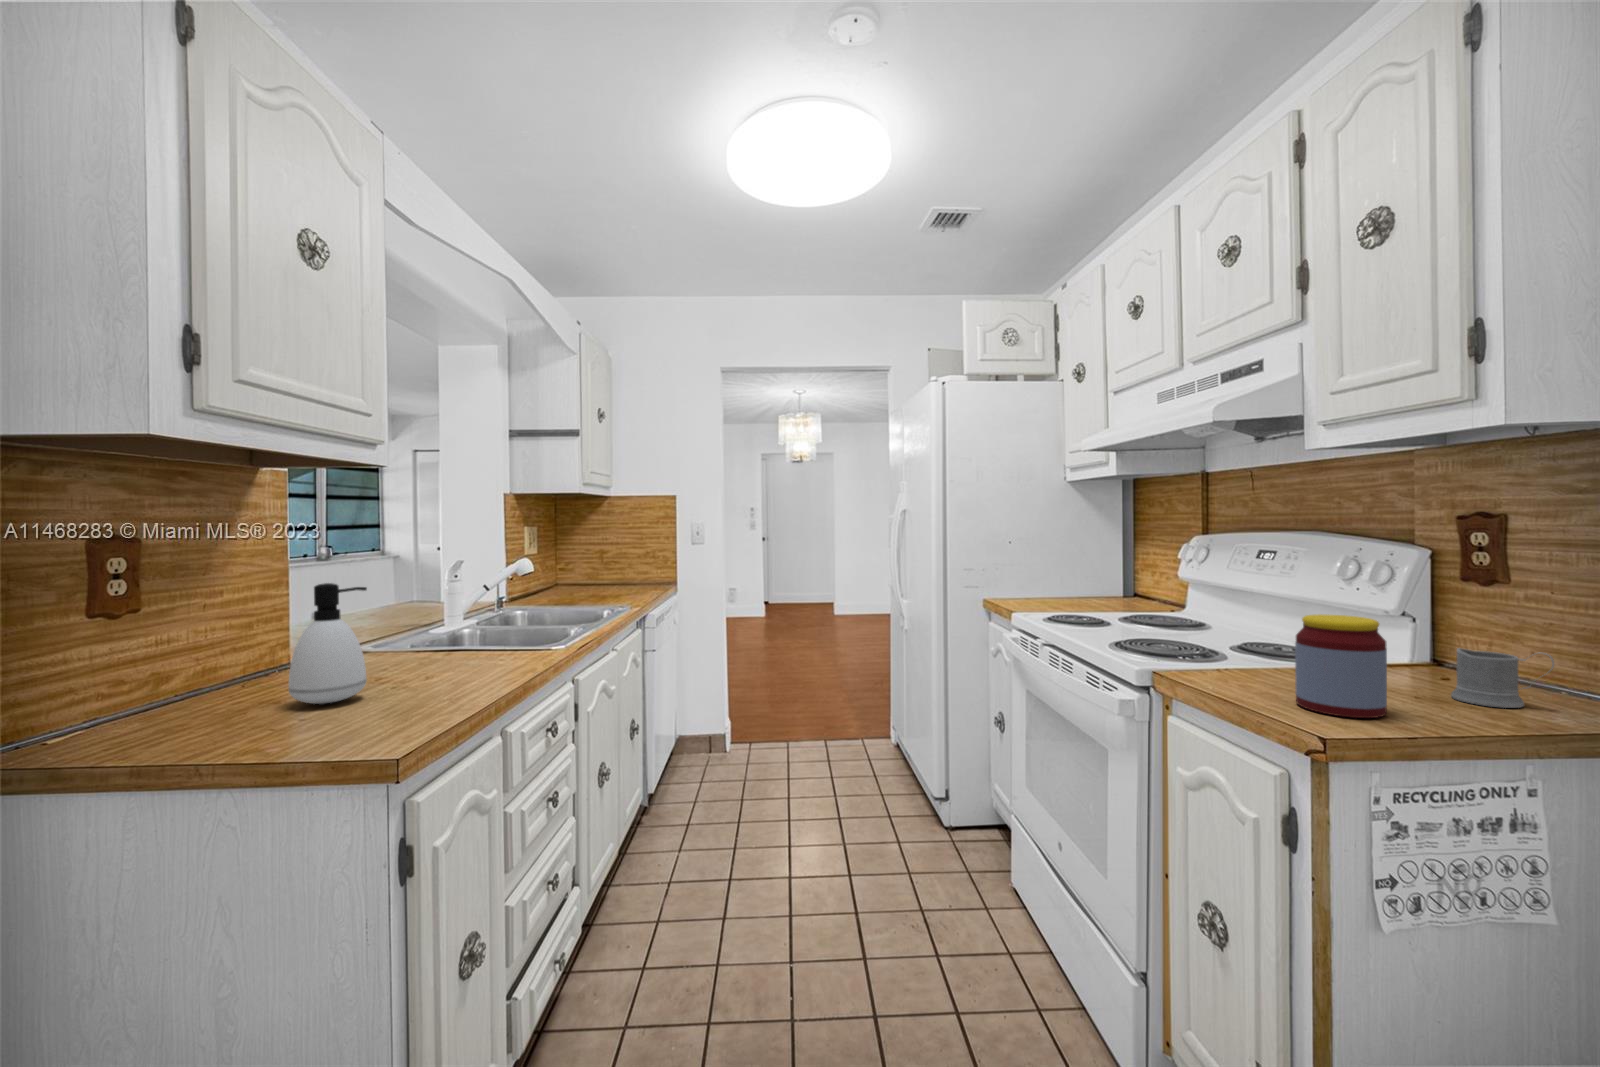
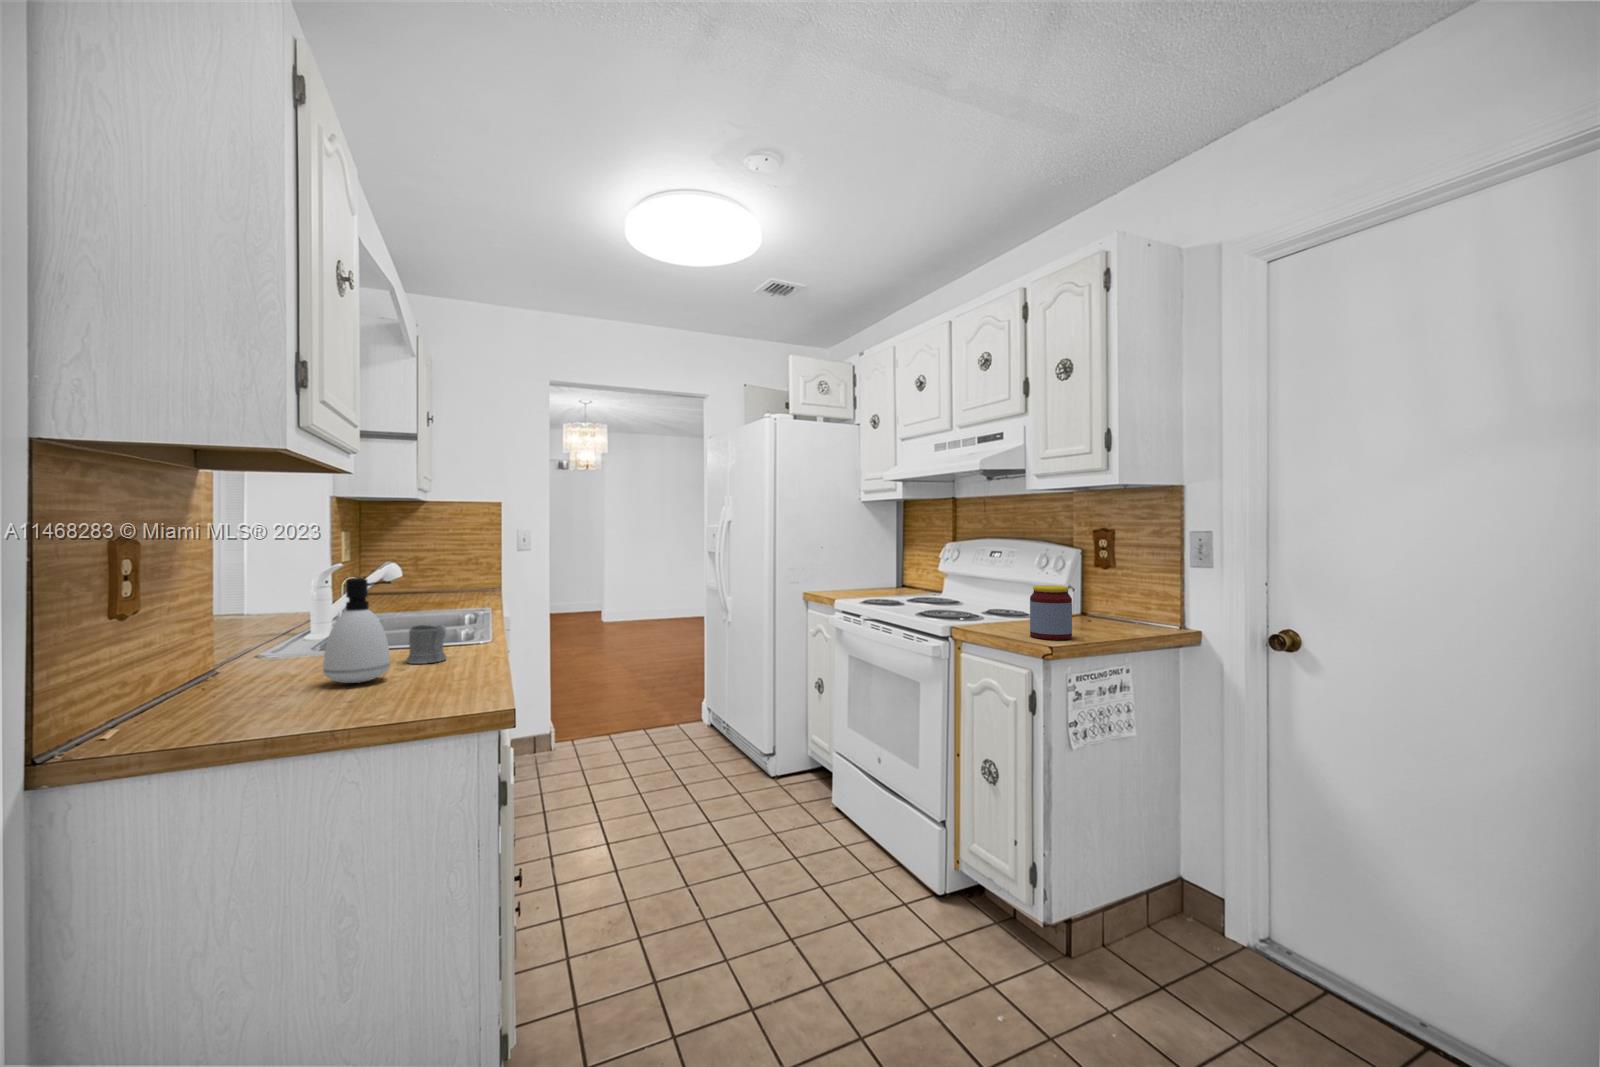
mug: present [1451,648,1554,708] -> present [406,625,446,664]

